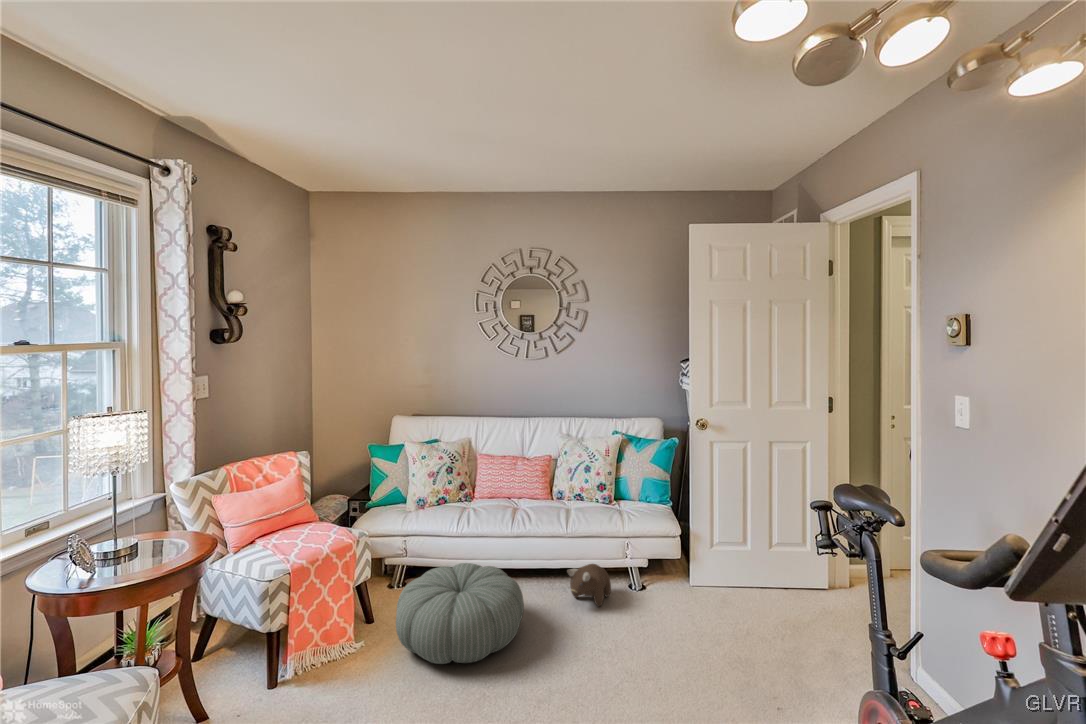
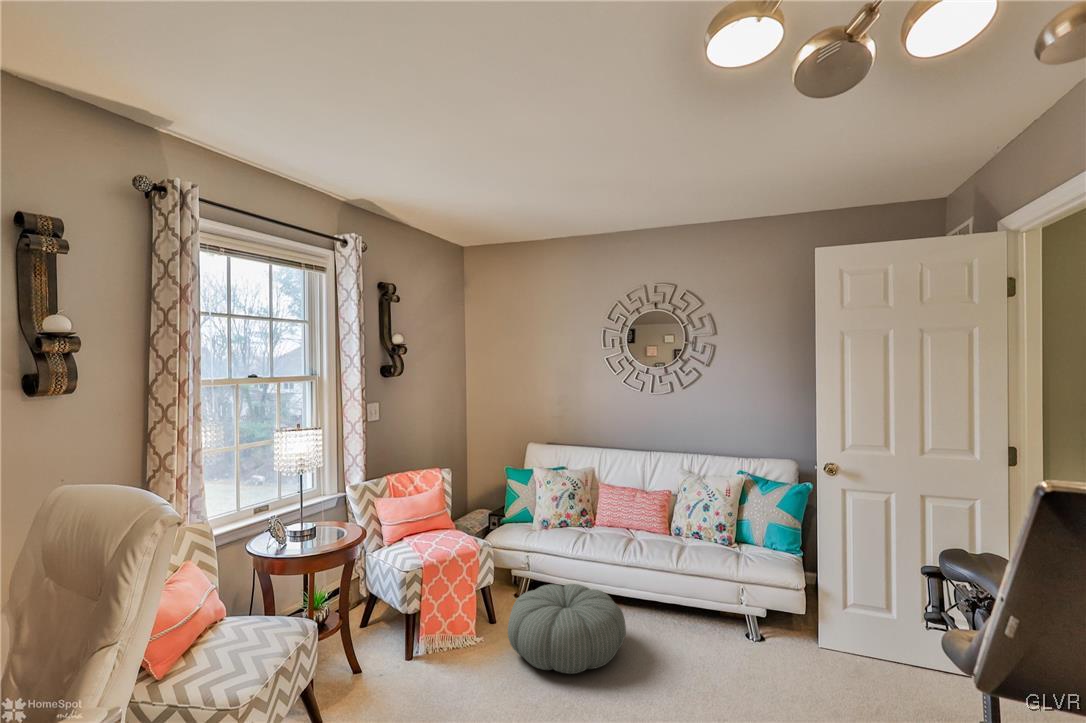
plush toy: present [567,564,611,607] -> none [674,603,723,648]

